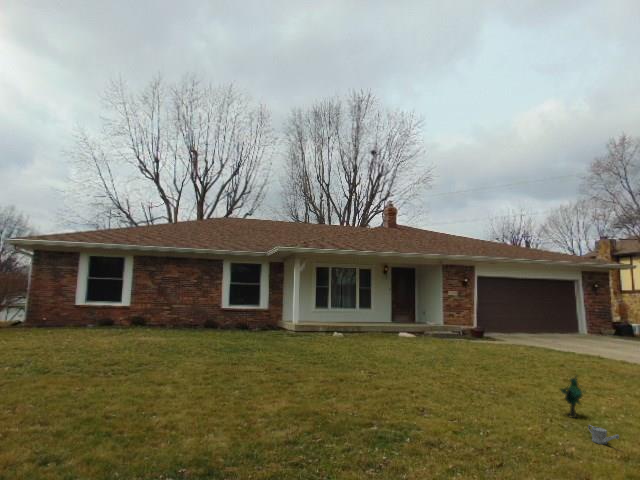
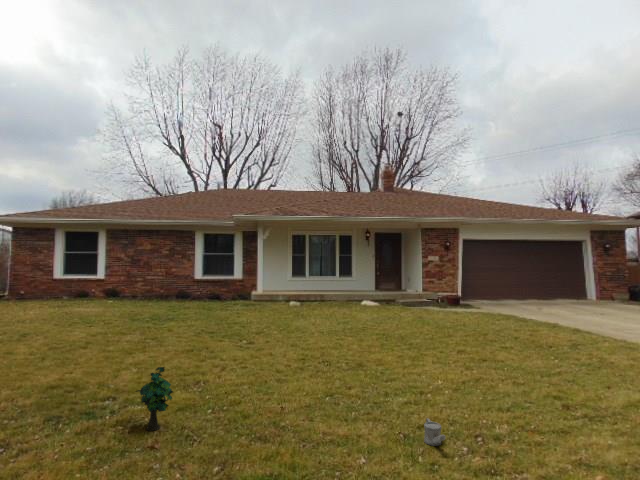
decorative plant: present [561,376,586,418] -> present [136,367,173,431]

